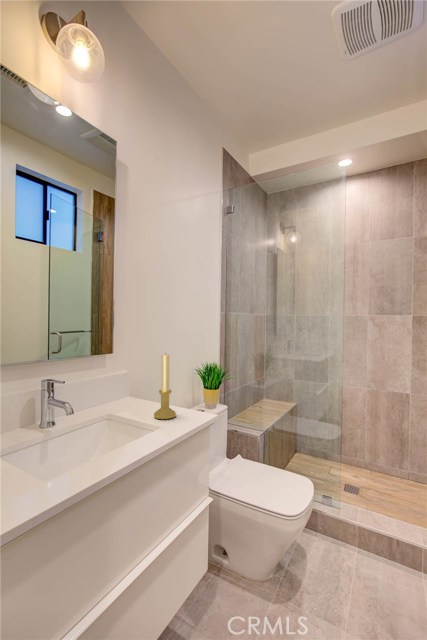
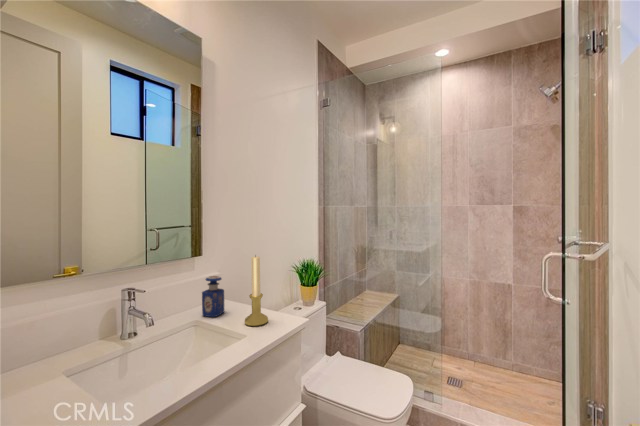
perfume bottle: none [113,373,134,411] -> present [202,276,224,317]

